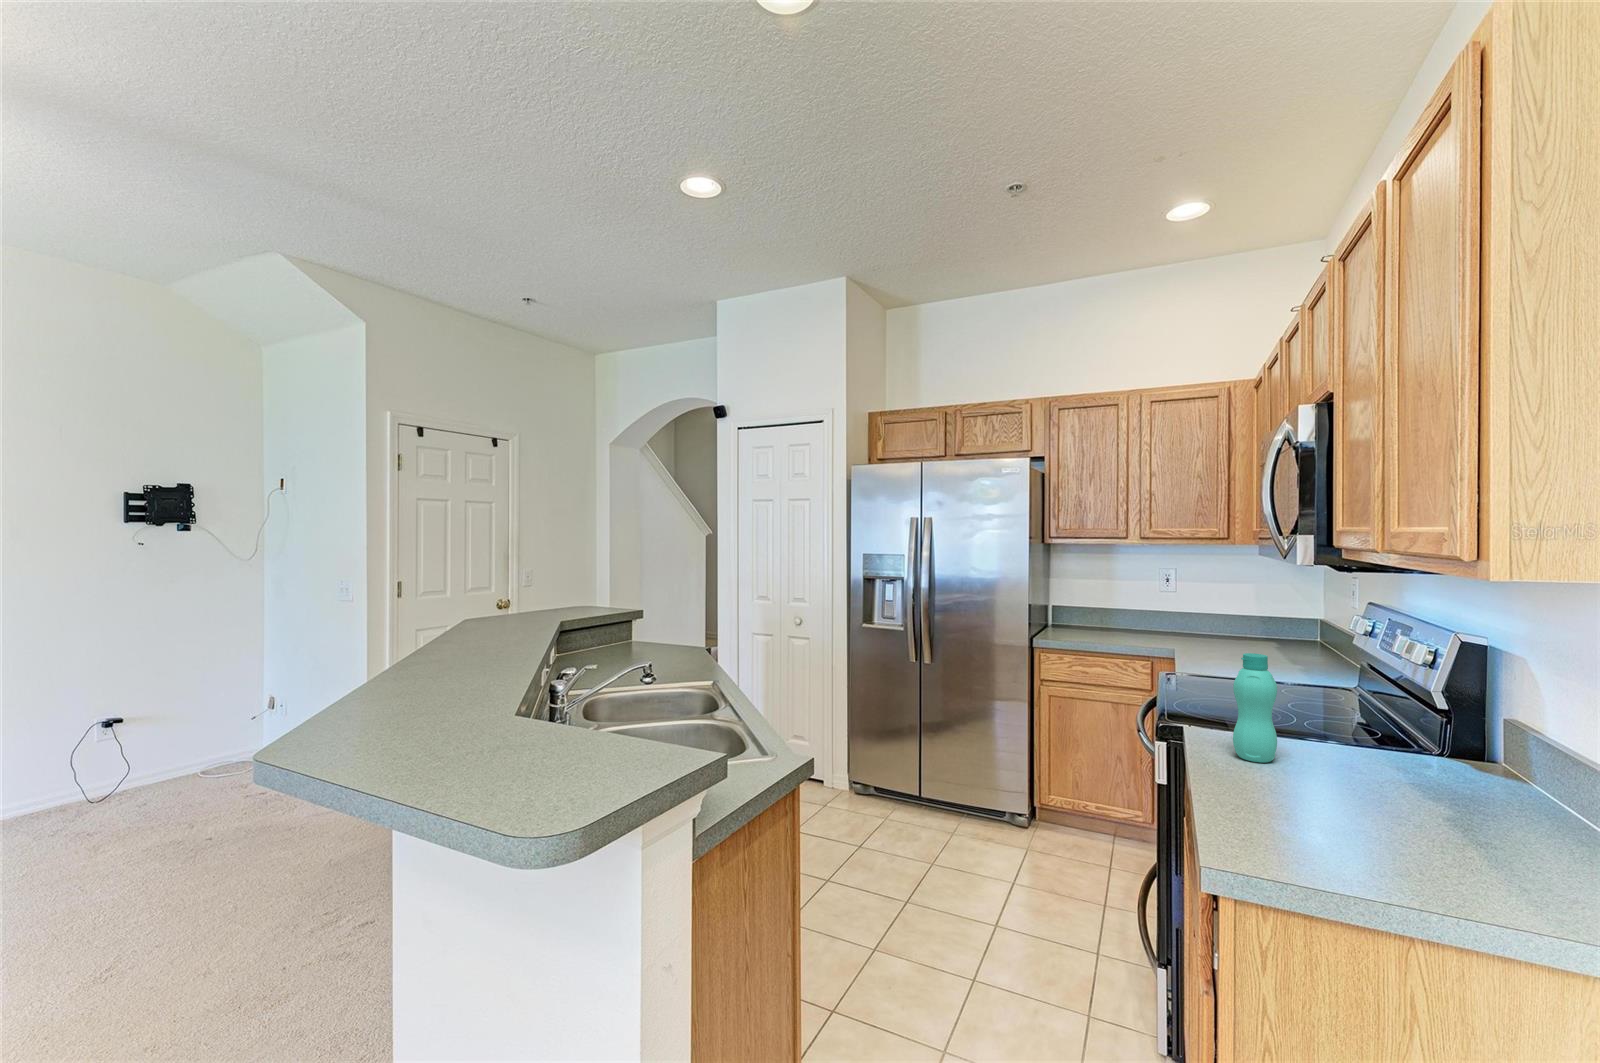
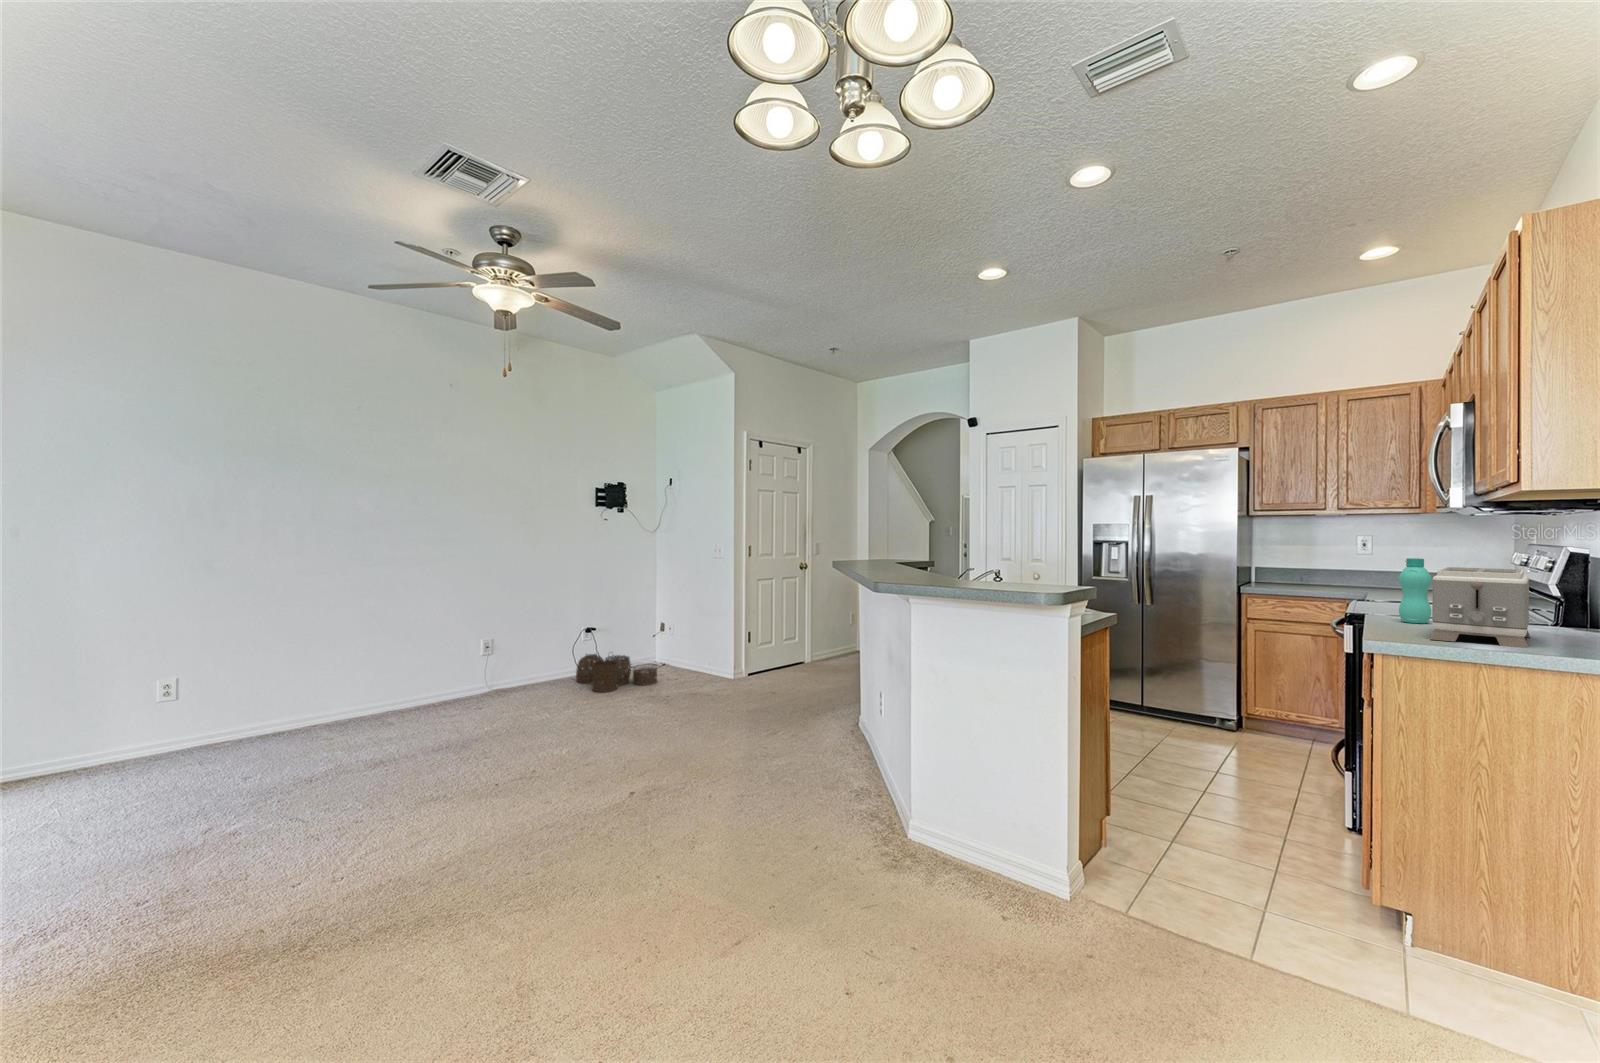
toaster: none [1303,689,1481,897] -> present [1430,567,1530,648]
woven basket: none [68,761,226,839] -> present [576,653,657,692]

